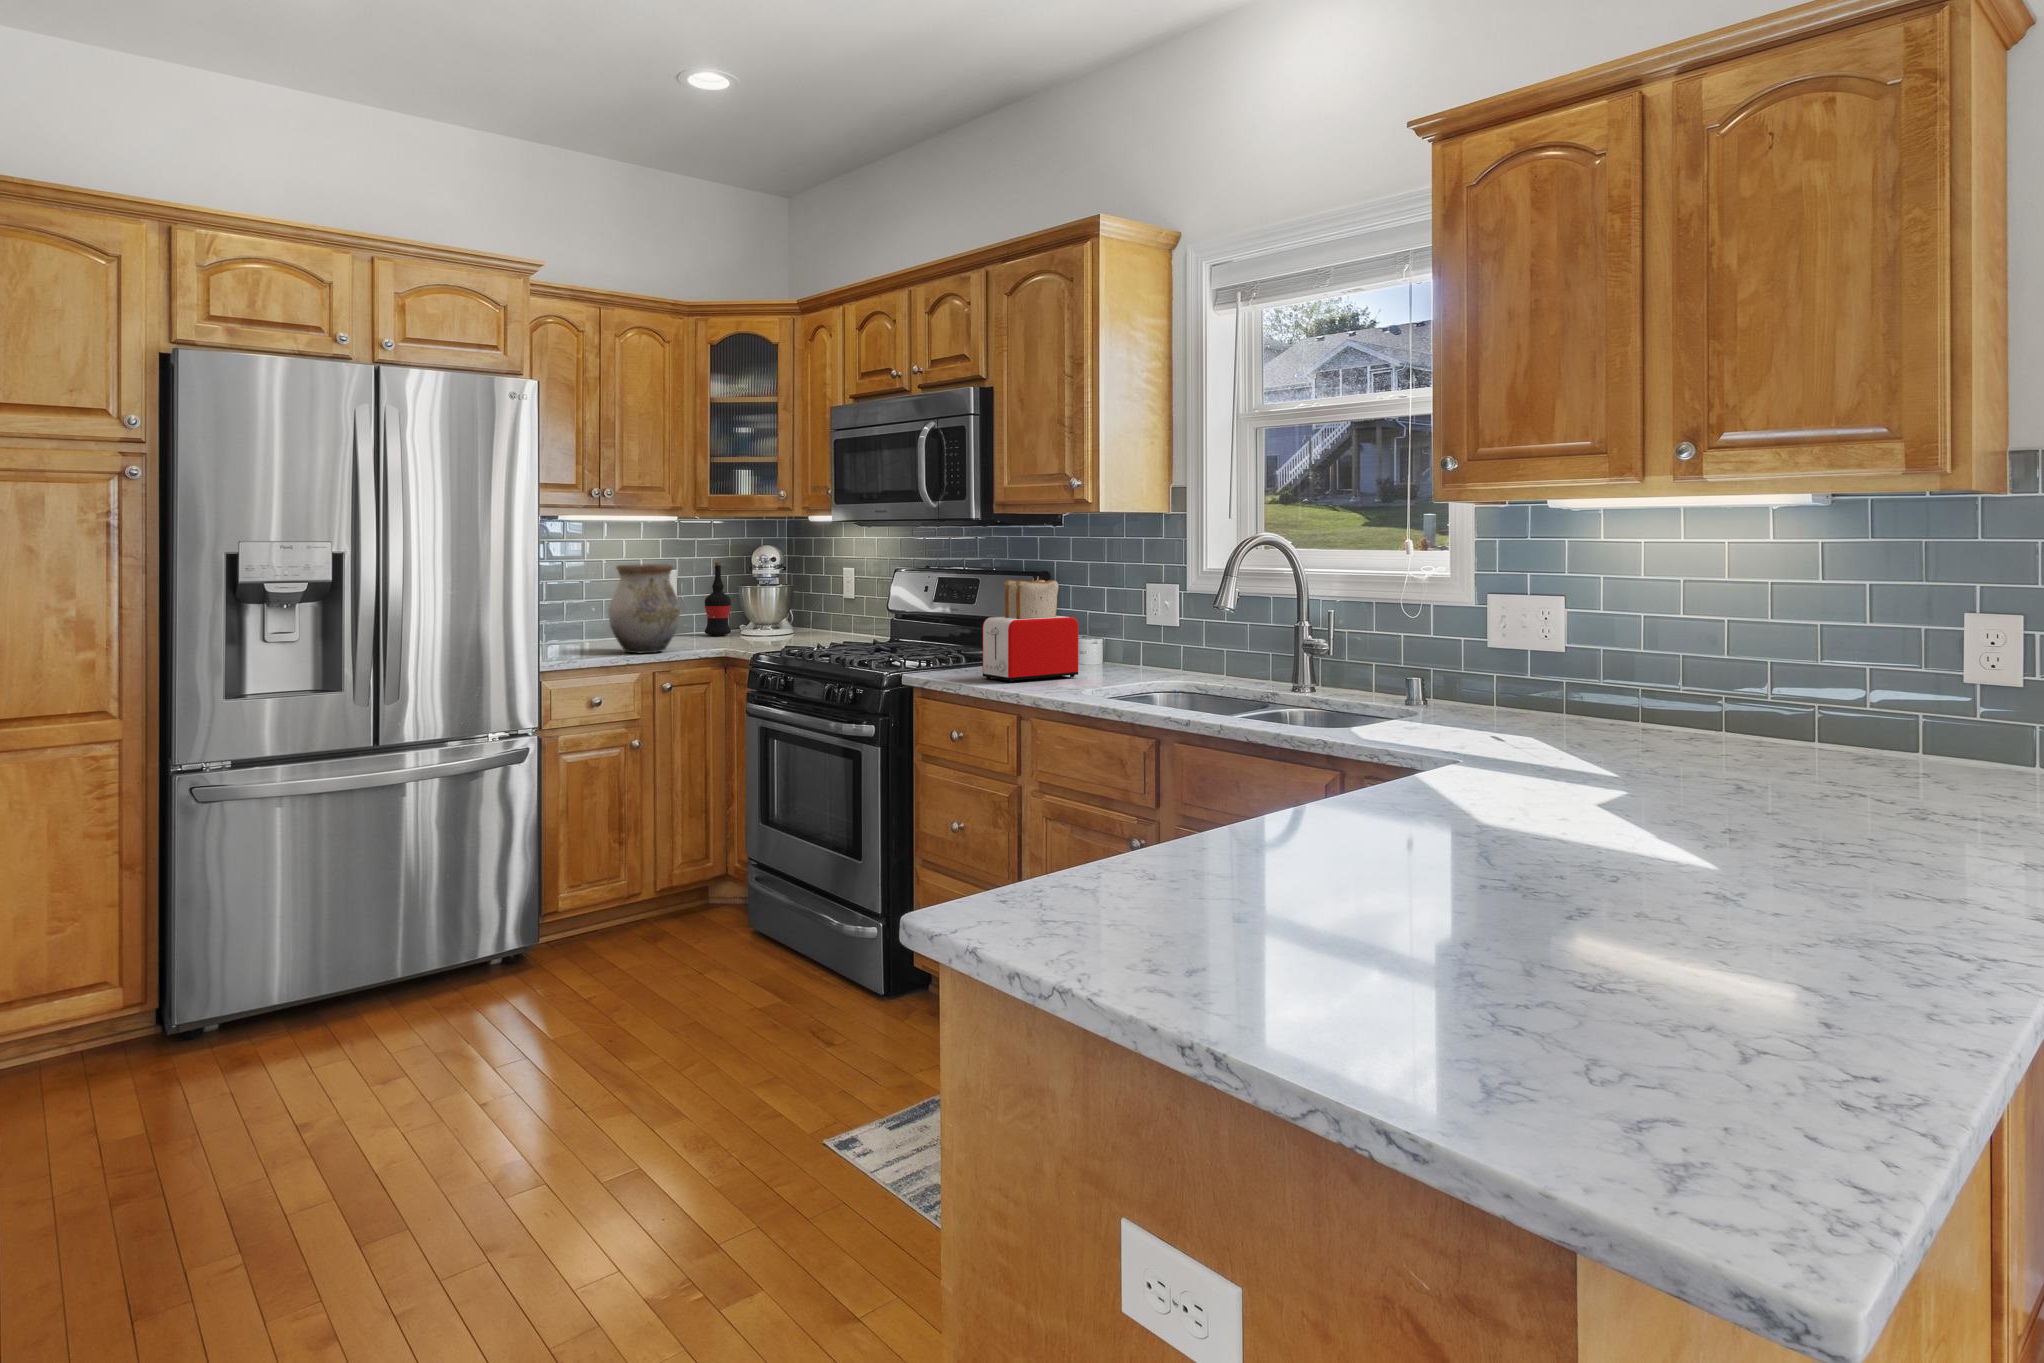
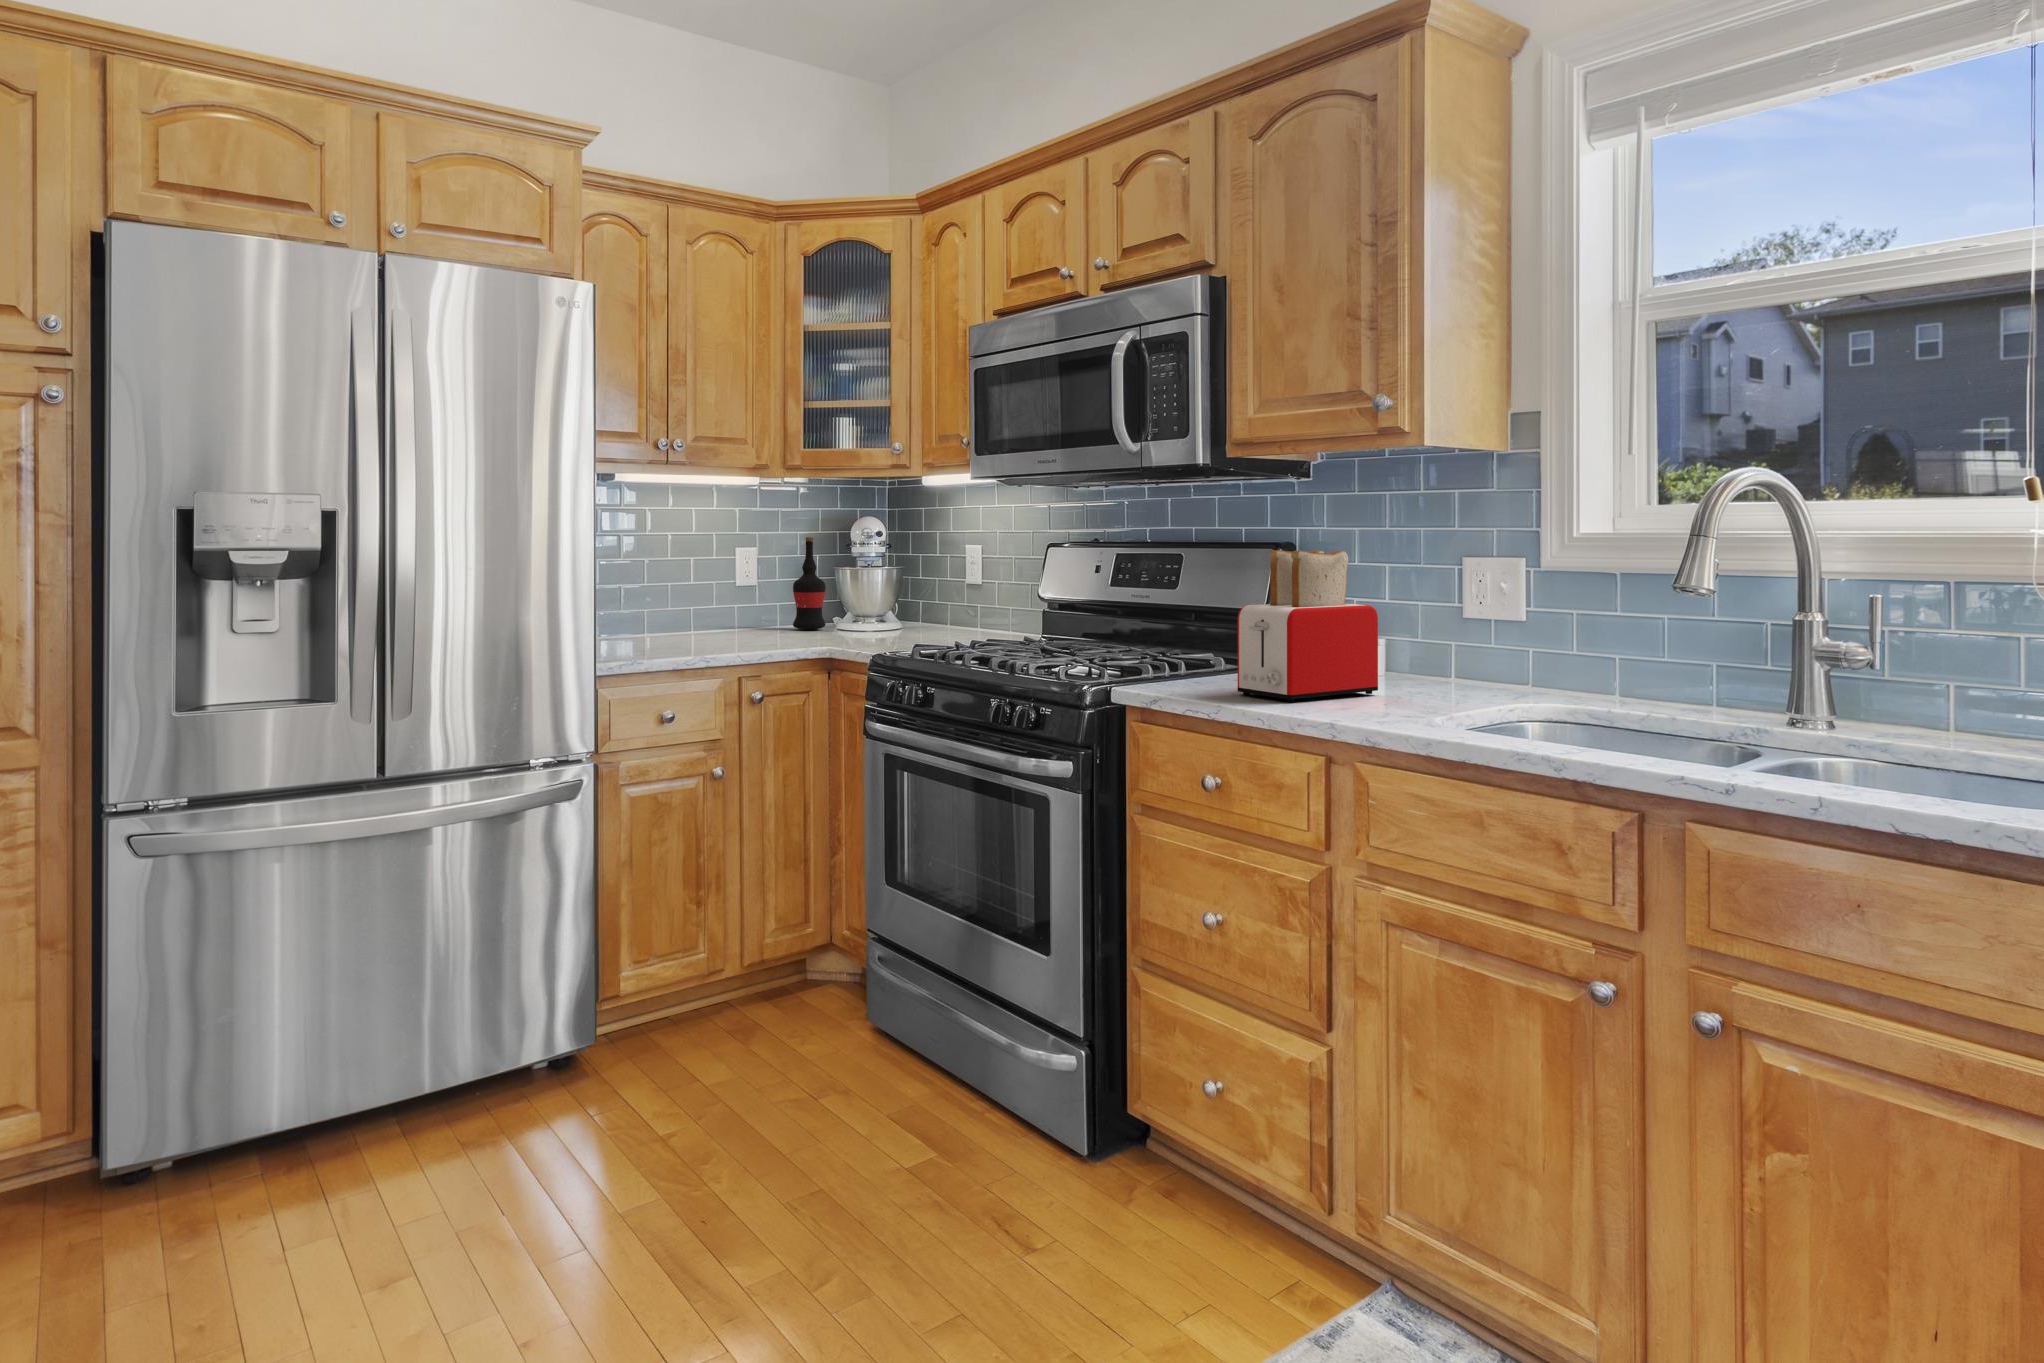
vase: present [608,564,681,653] -> none [684,536,776,652]

